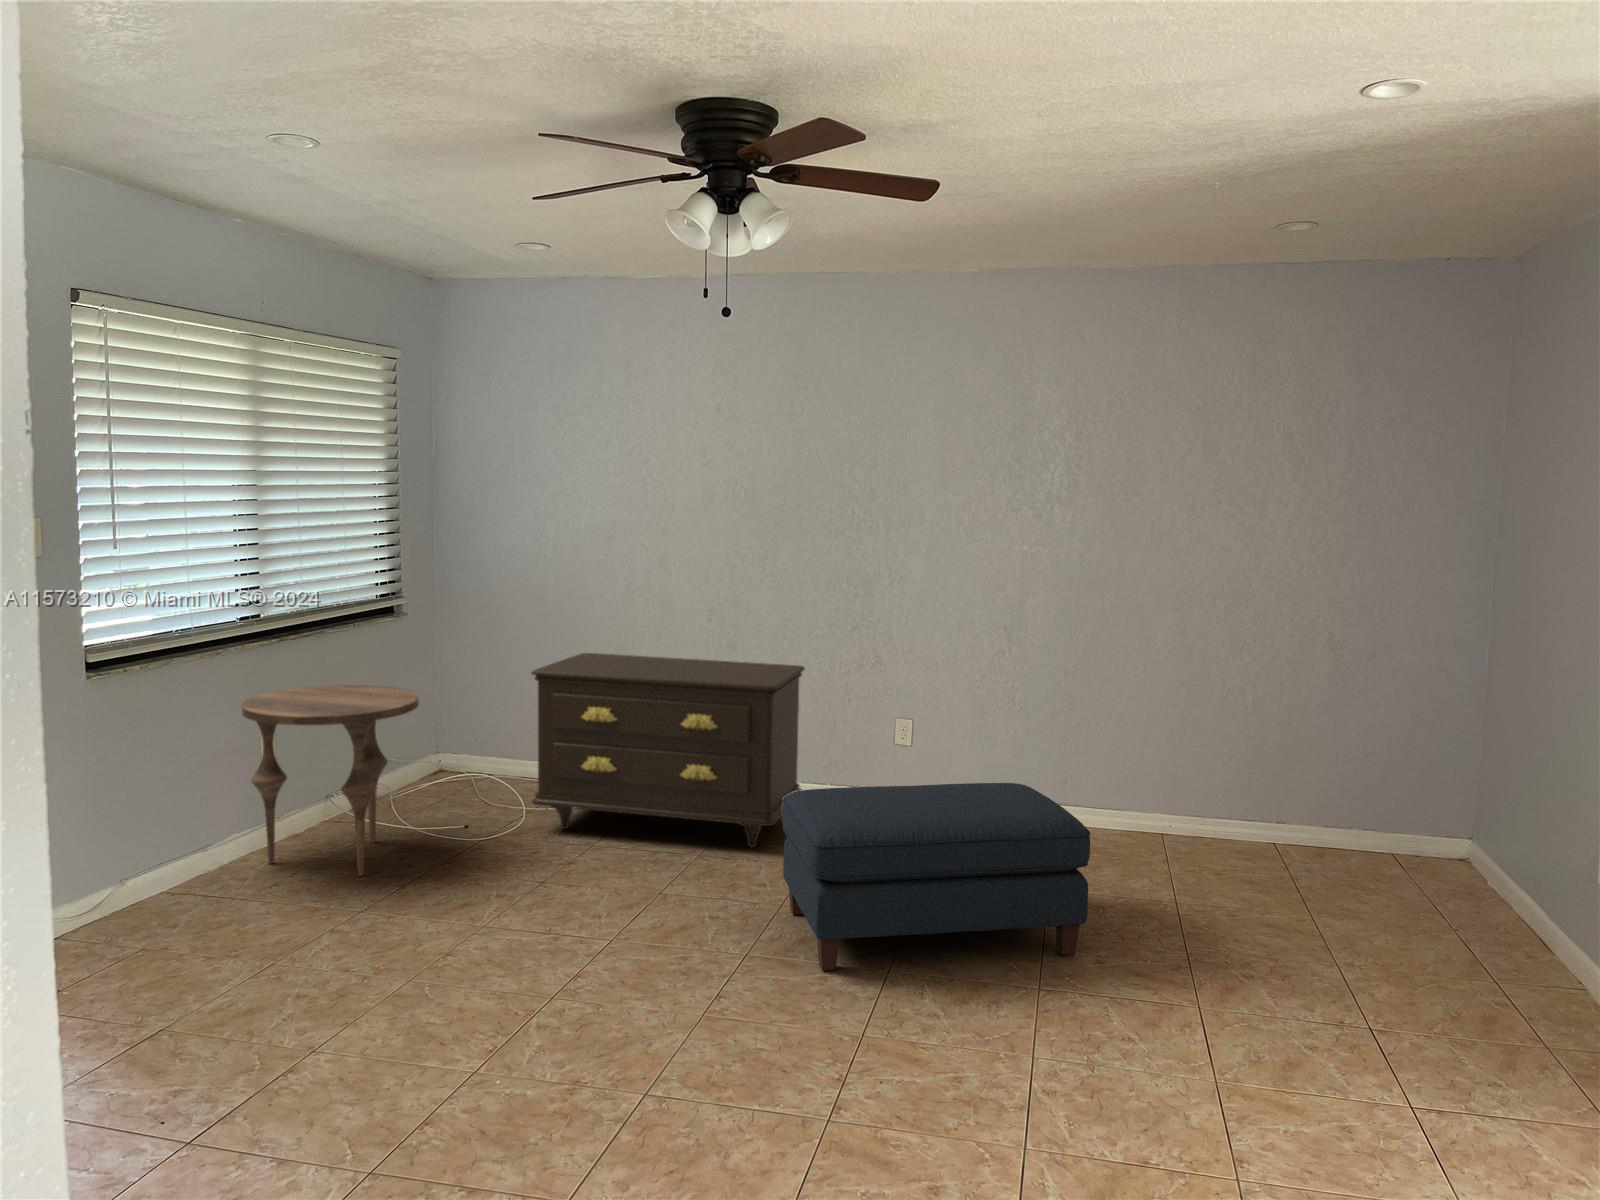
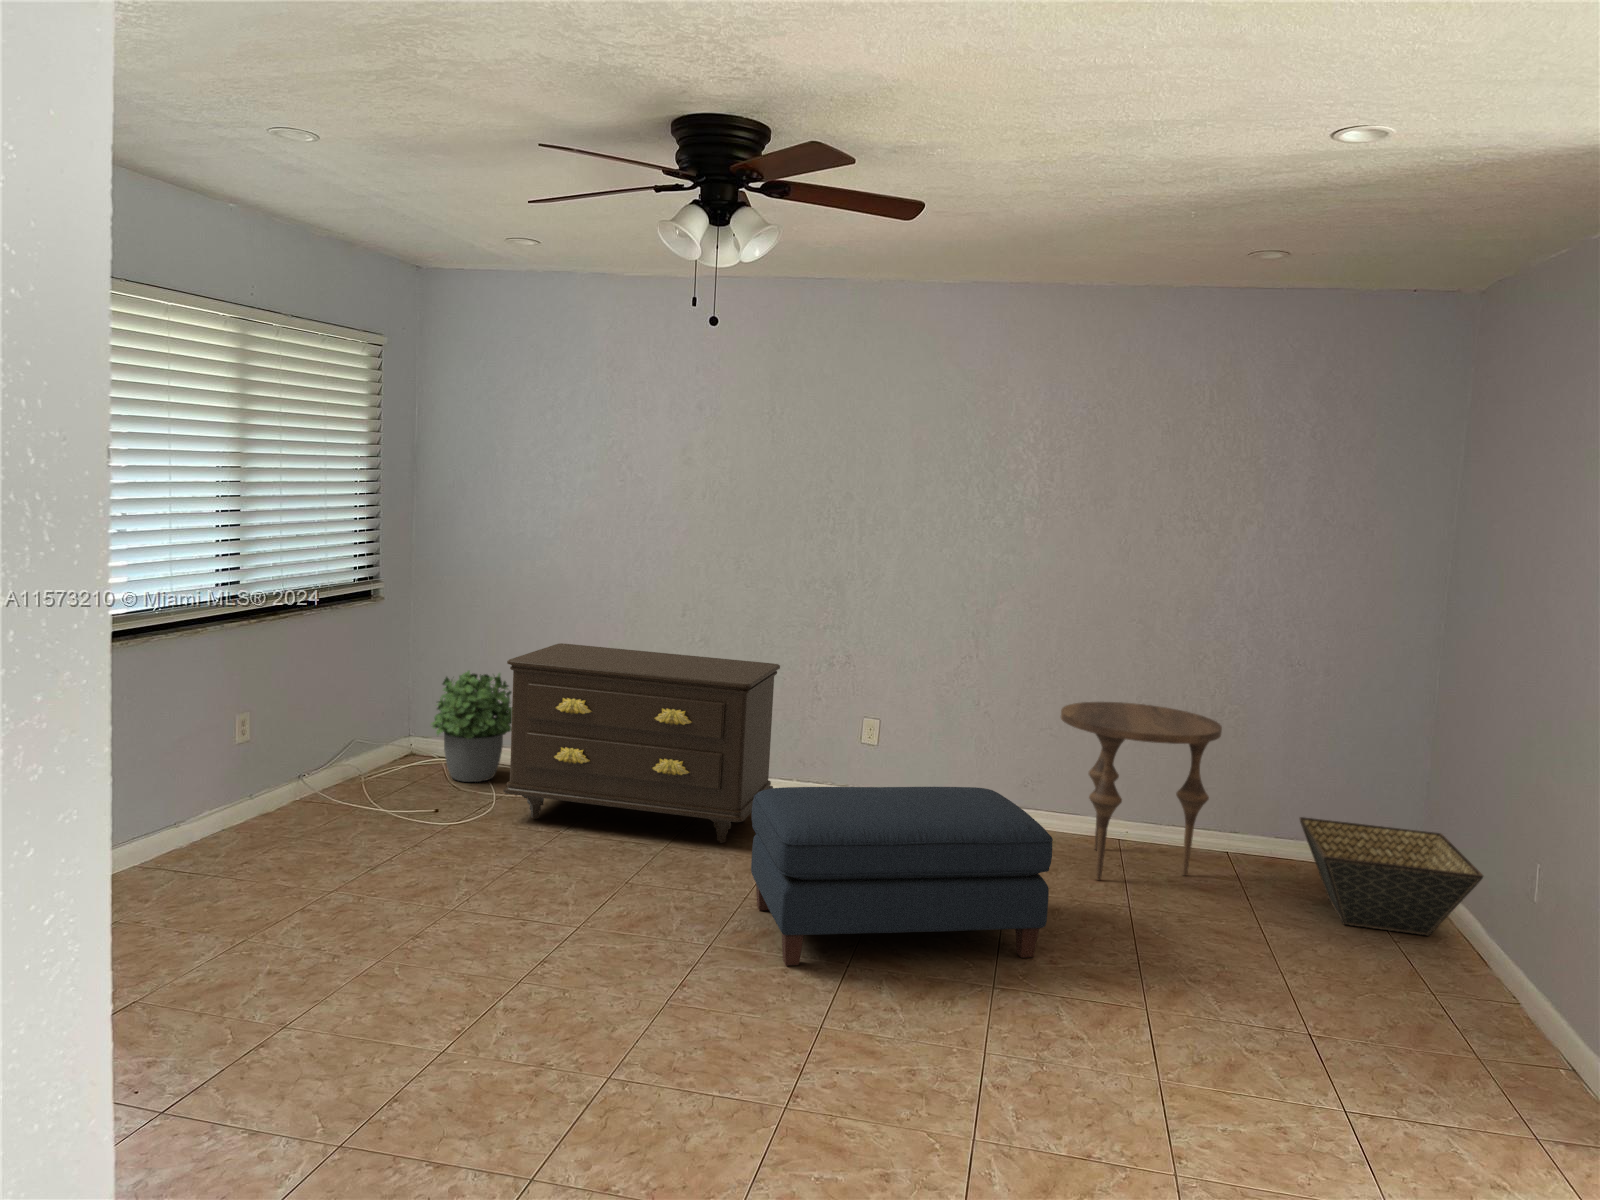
potted plant: none [457,683,544,795] -> present [431,671,512,782]
side table: present [241,685,419,876] -> present [1061,702,1222,880]
basket: none [1338,803,1534,920] -> present [1300,817,1483,936]

